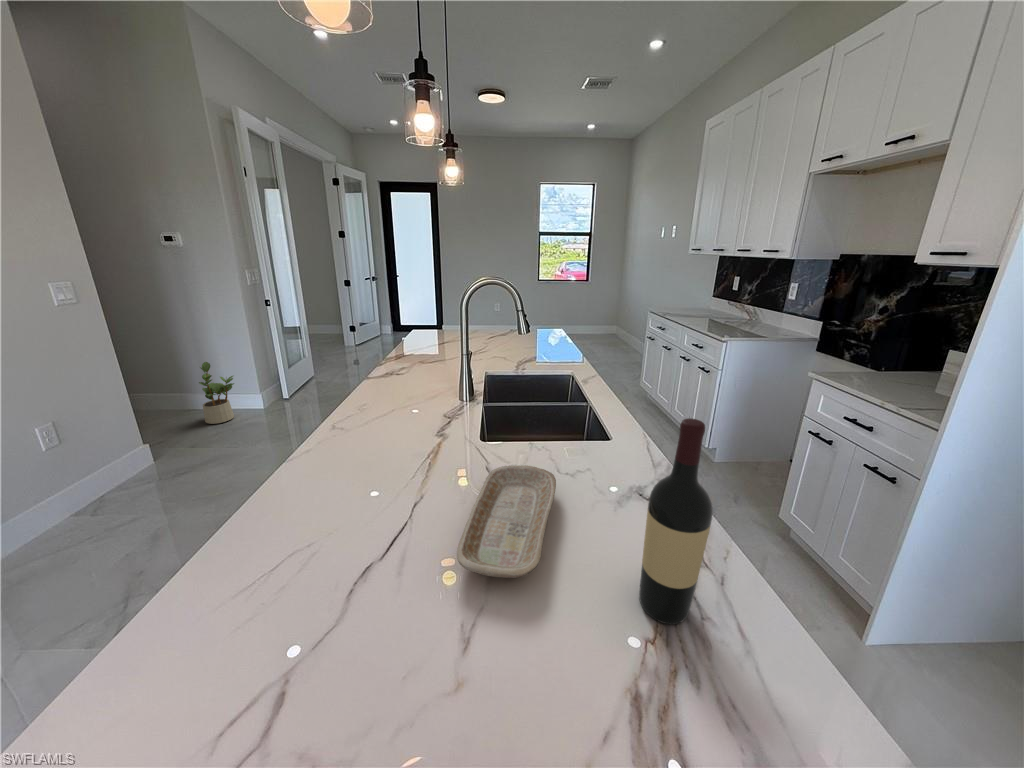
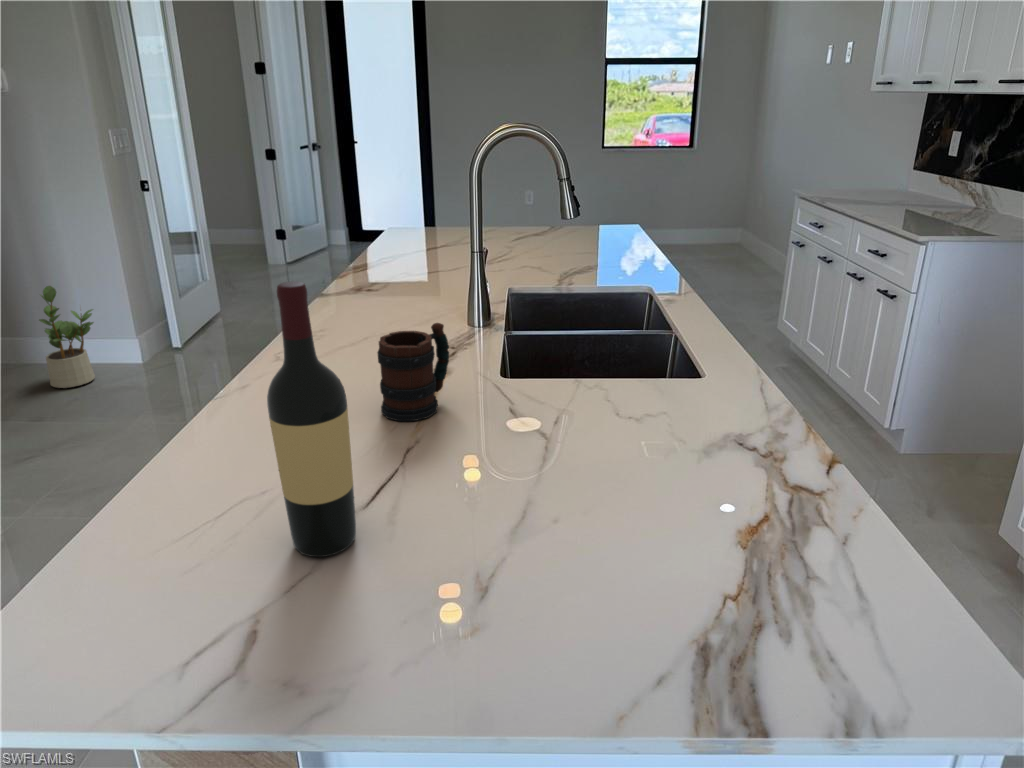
mug: none [396,410,446,479] -> present [377,323,449,421]
wine bottle: present [639,418,713,624] -> present [267,281,356,557]
tray: present [457,465,556,578] -> none [470,402,613,527]

